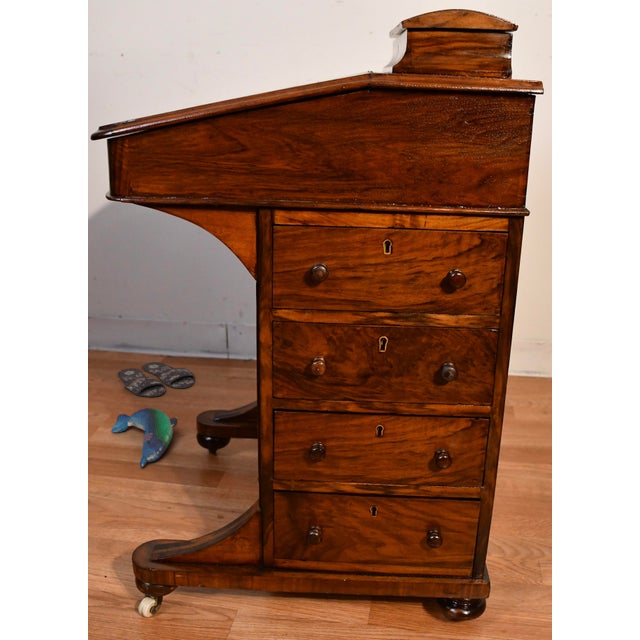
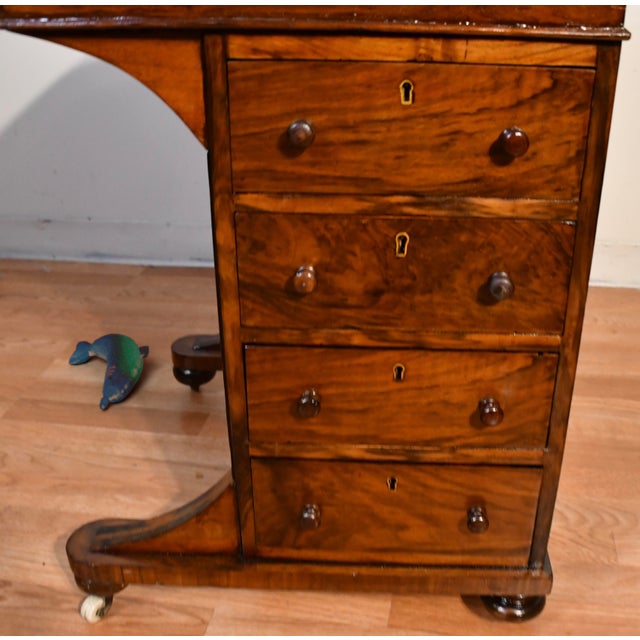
slippers: present [118,362,195,397] -> none [84,274,179,318]

